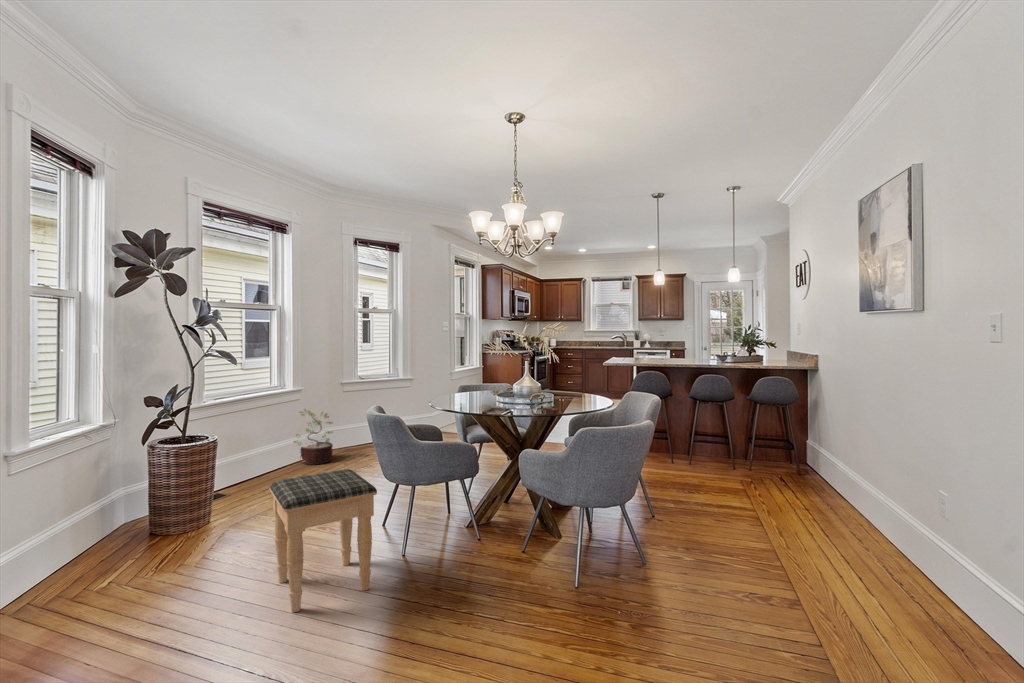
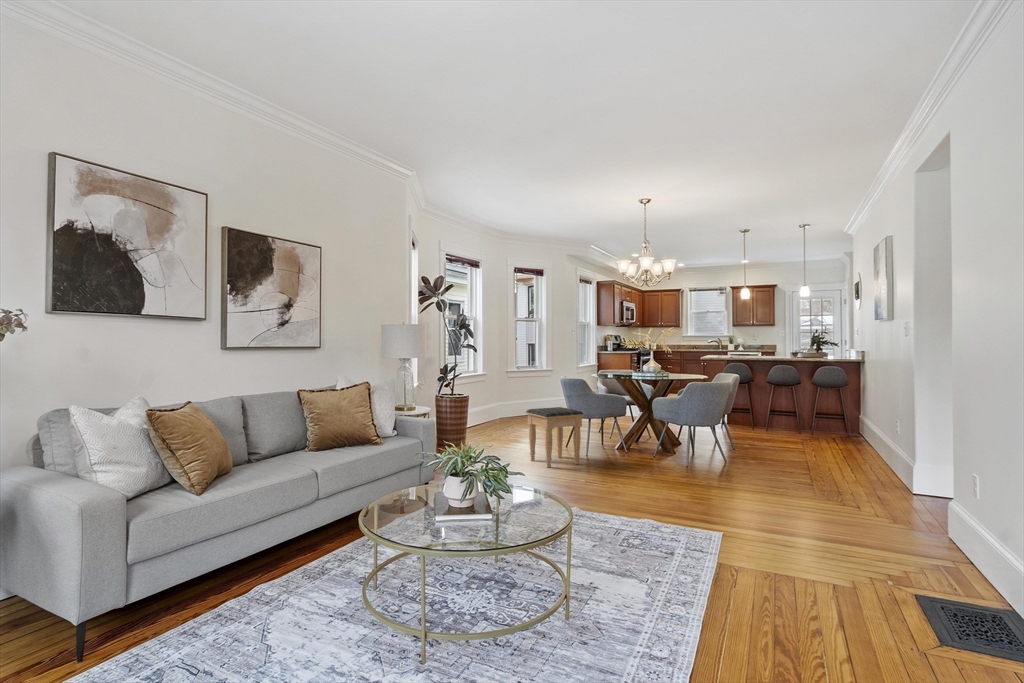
decorative plant: present [295,410,333,465] -> none [484,387,509,425]

